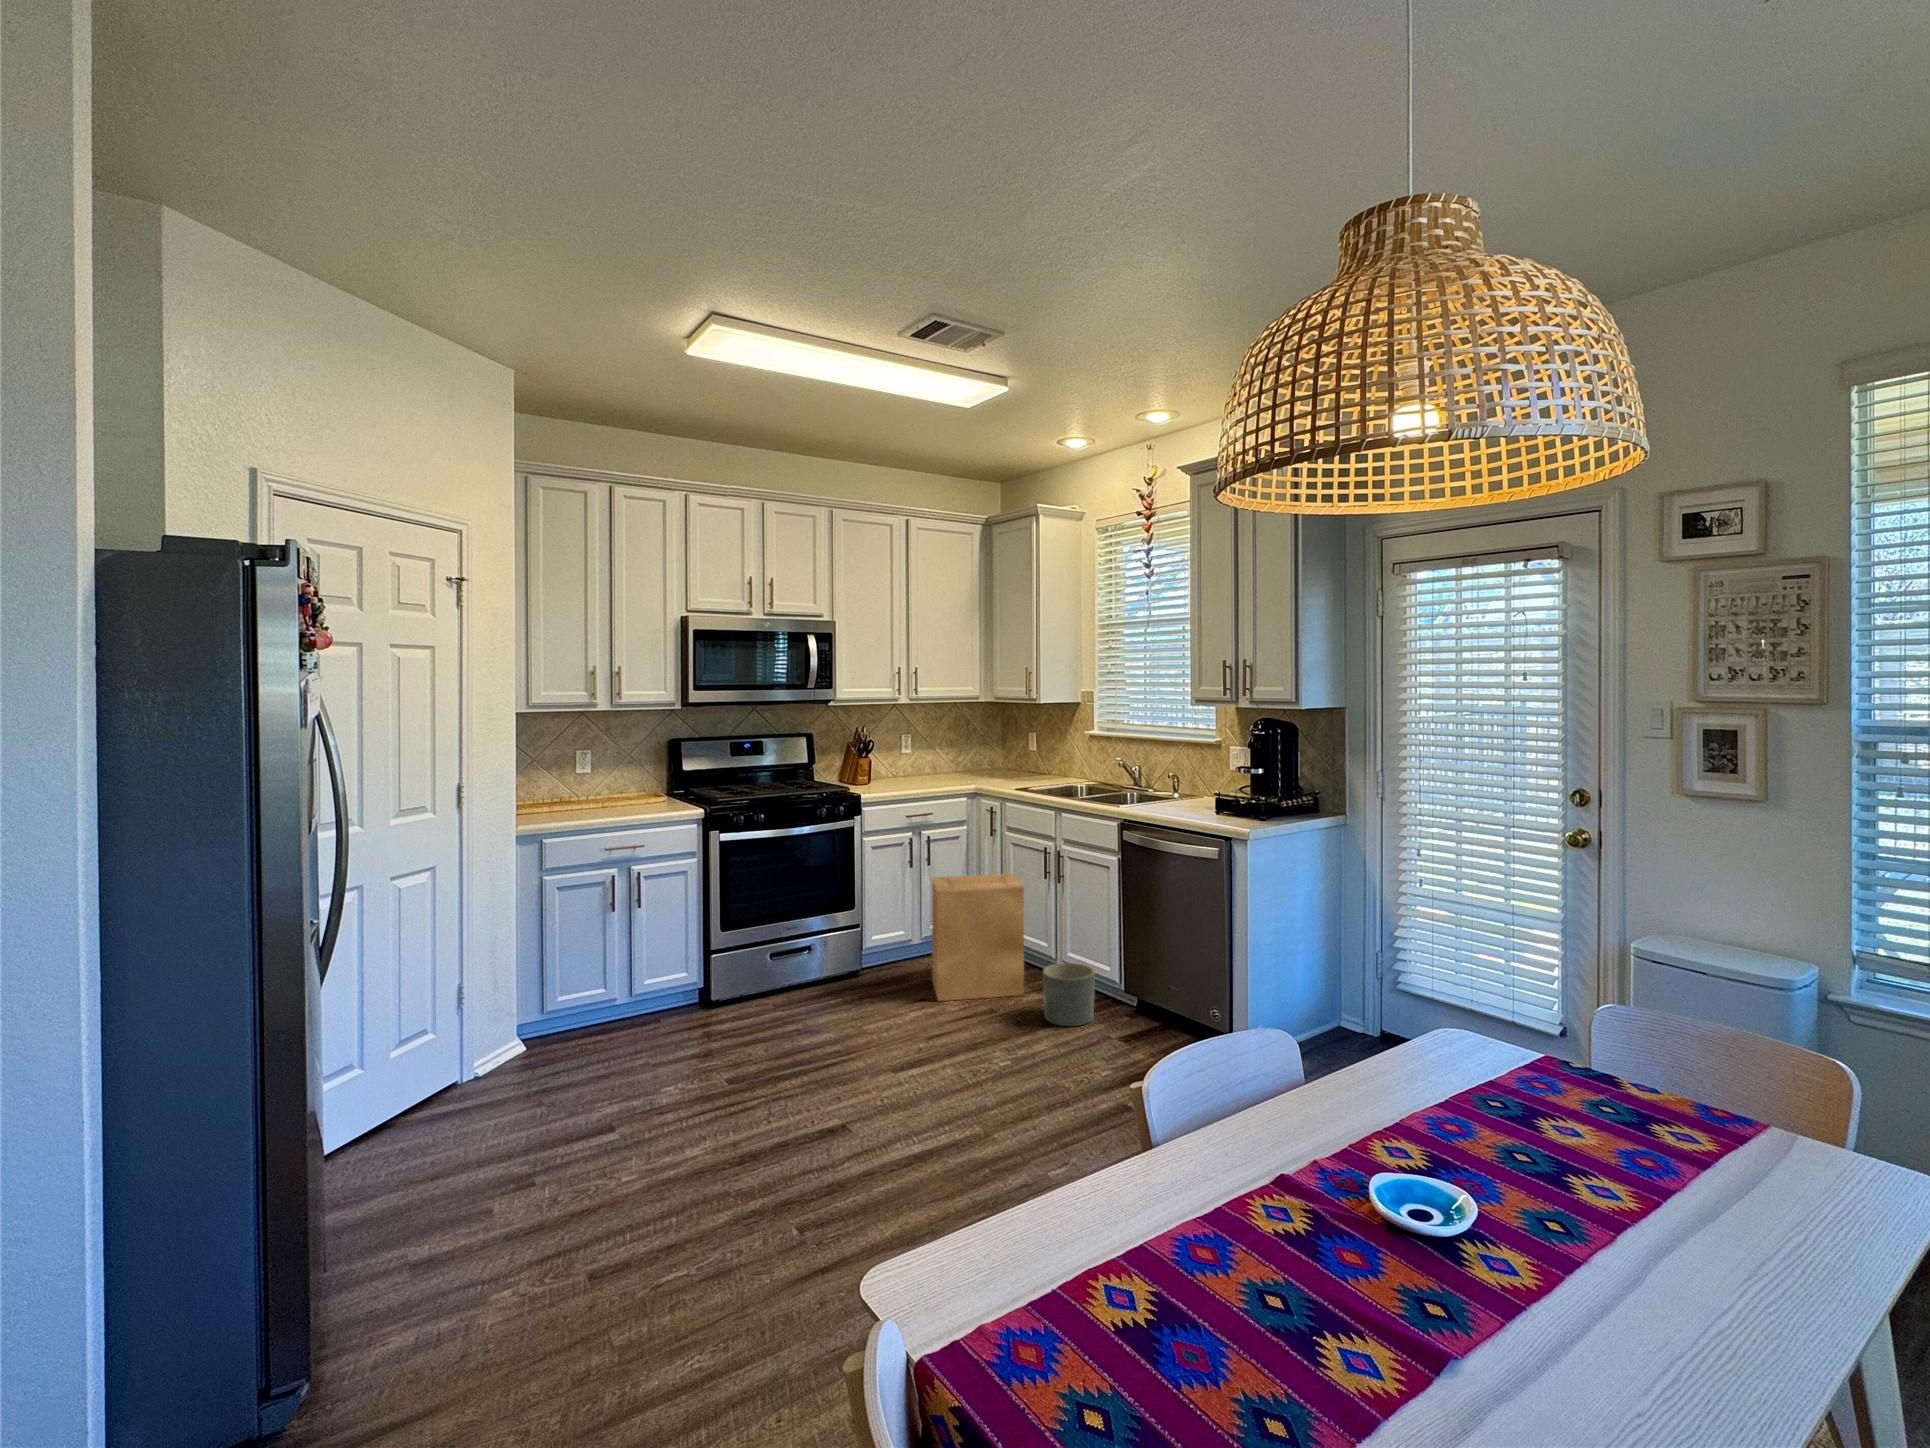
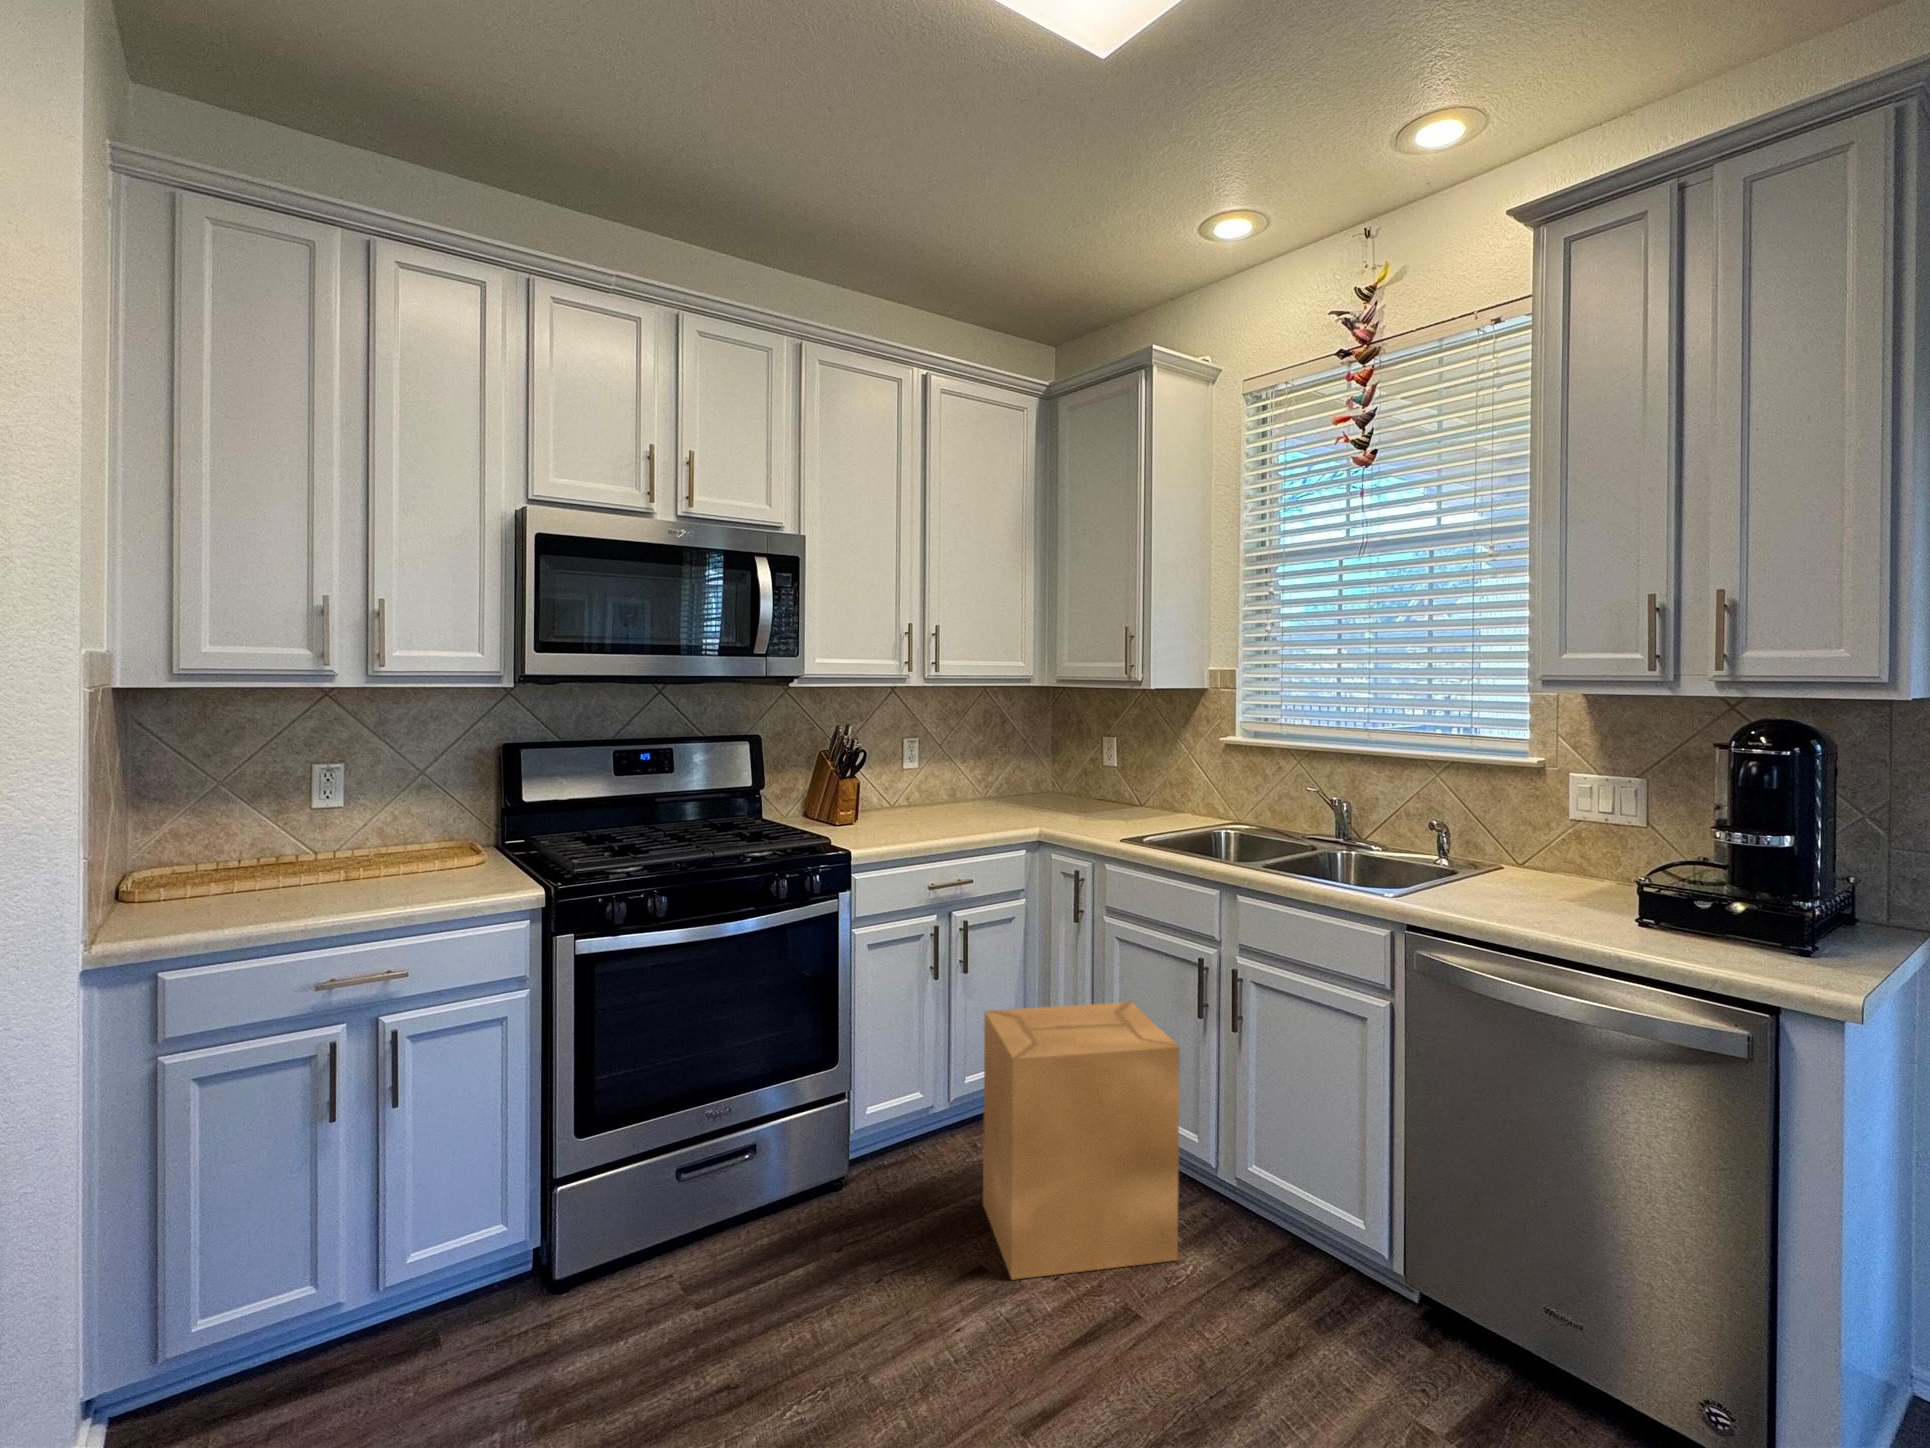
planter: present [1043,963,1094,1026] -> none [1249,1217,1365,1387]

